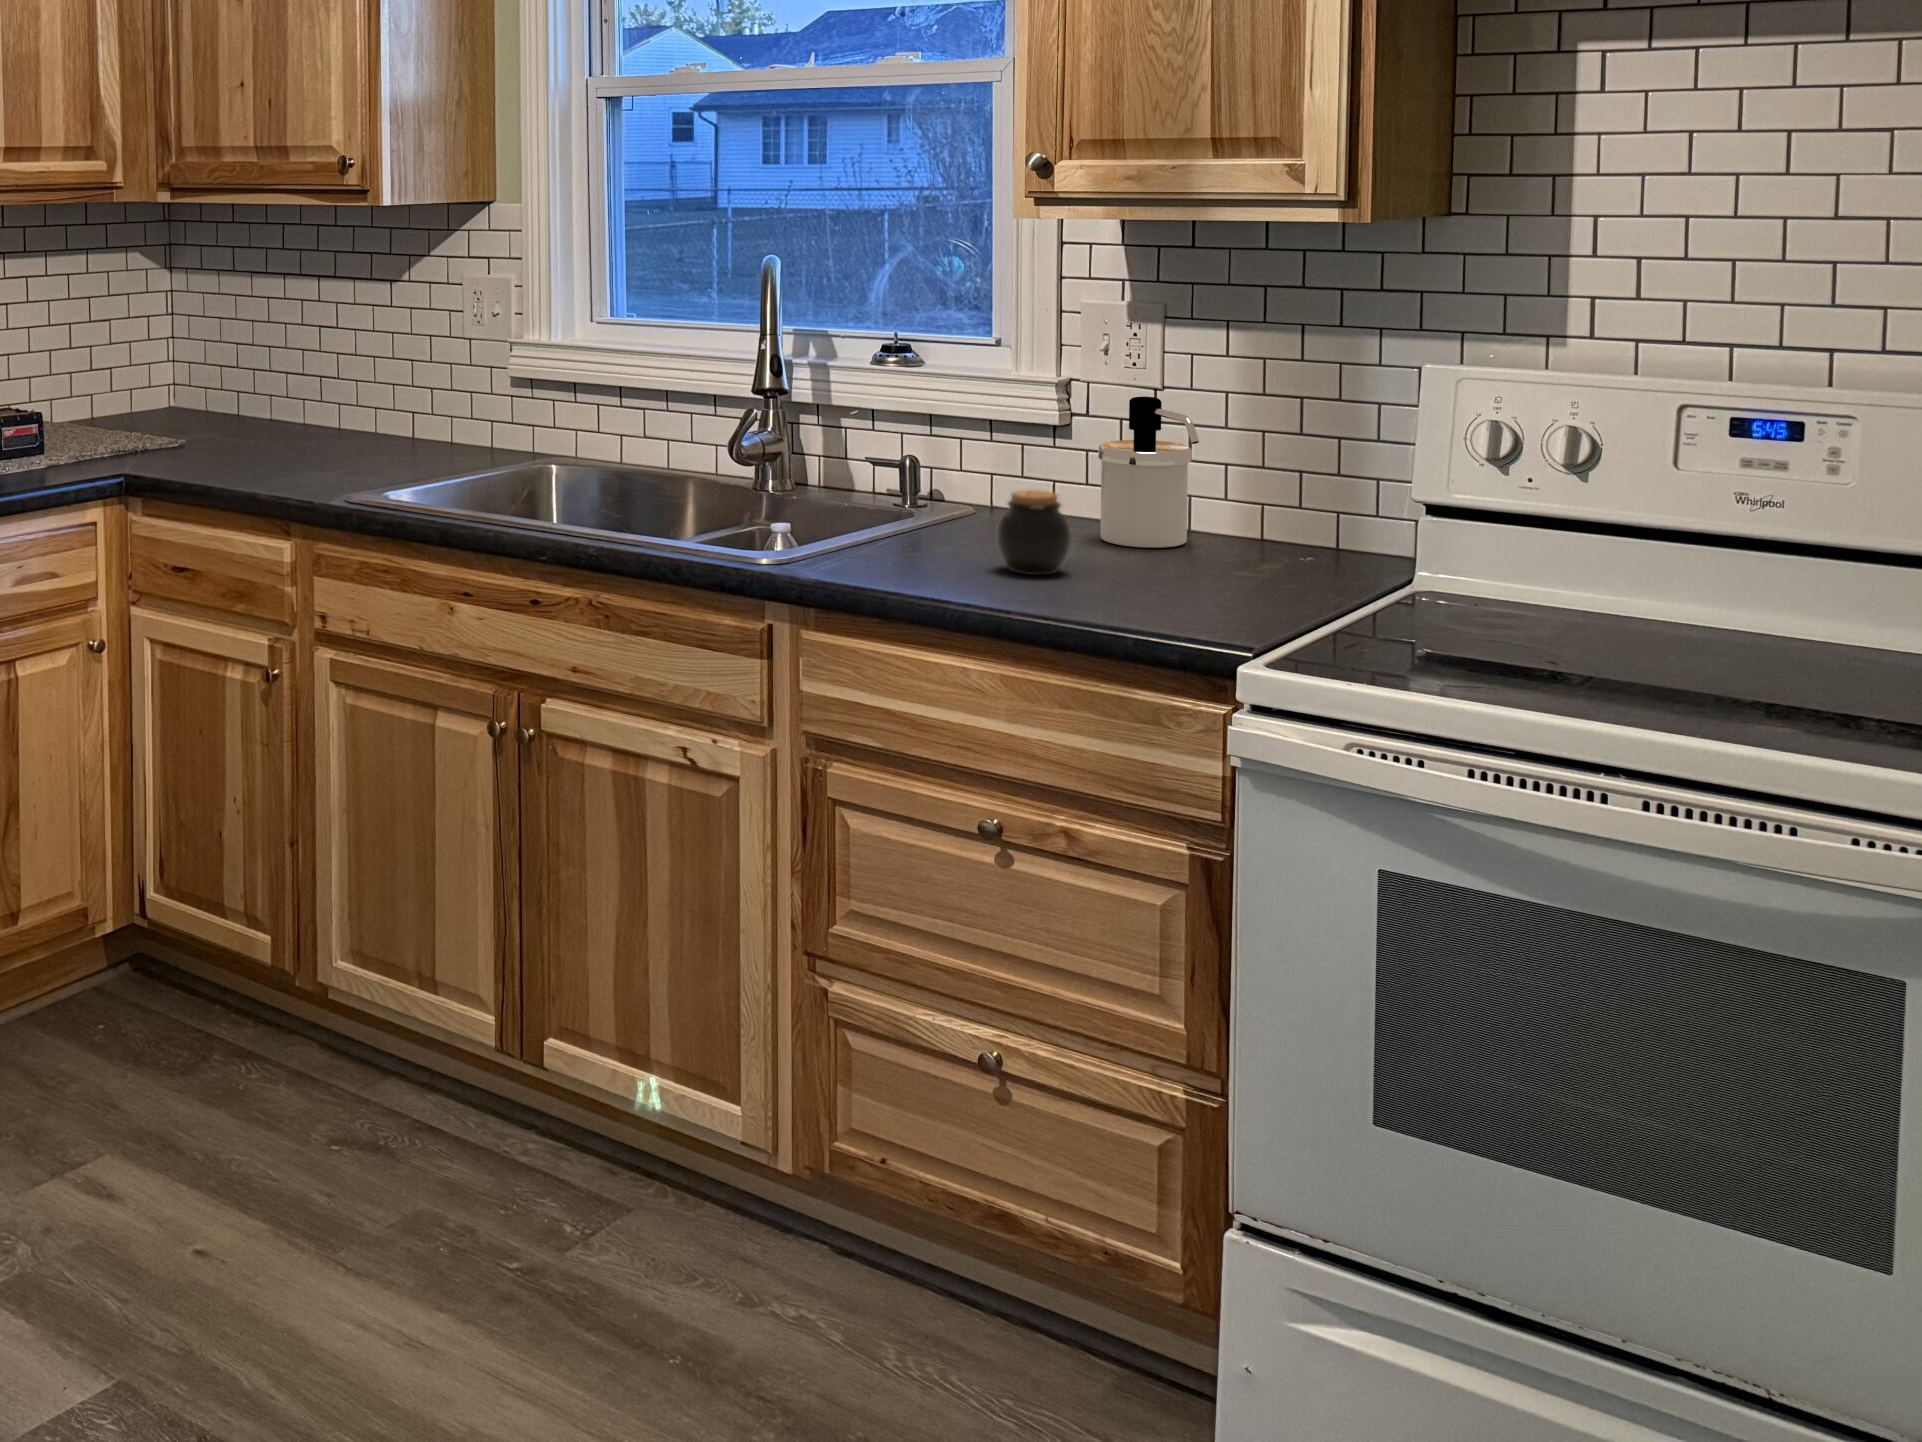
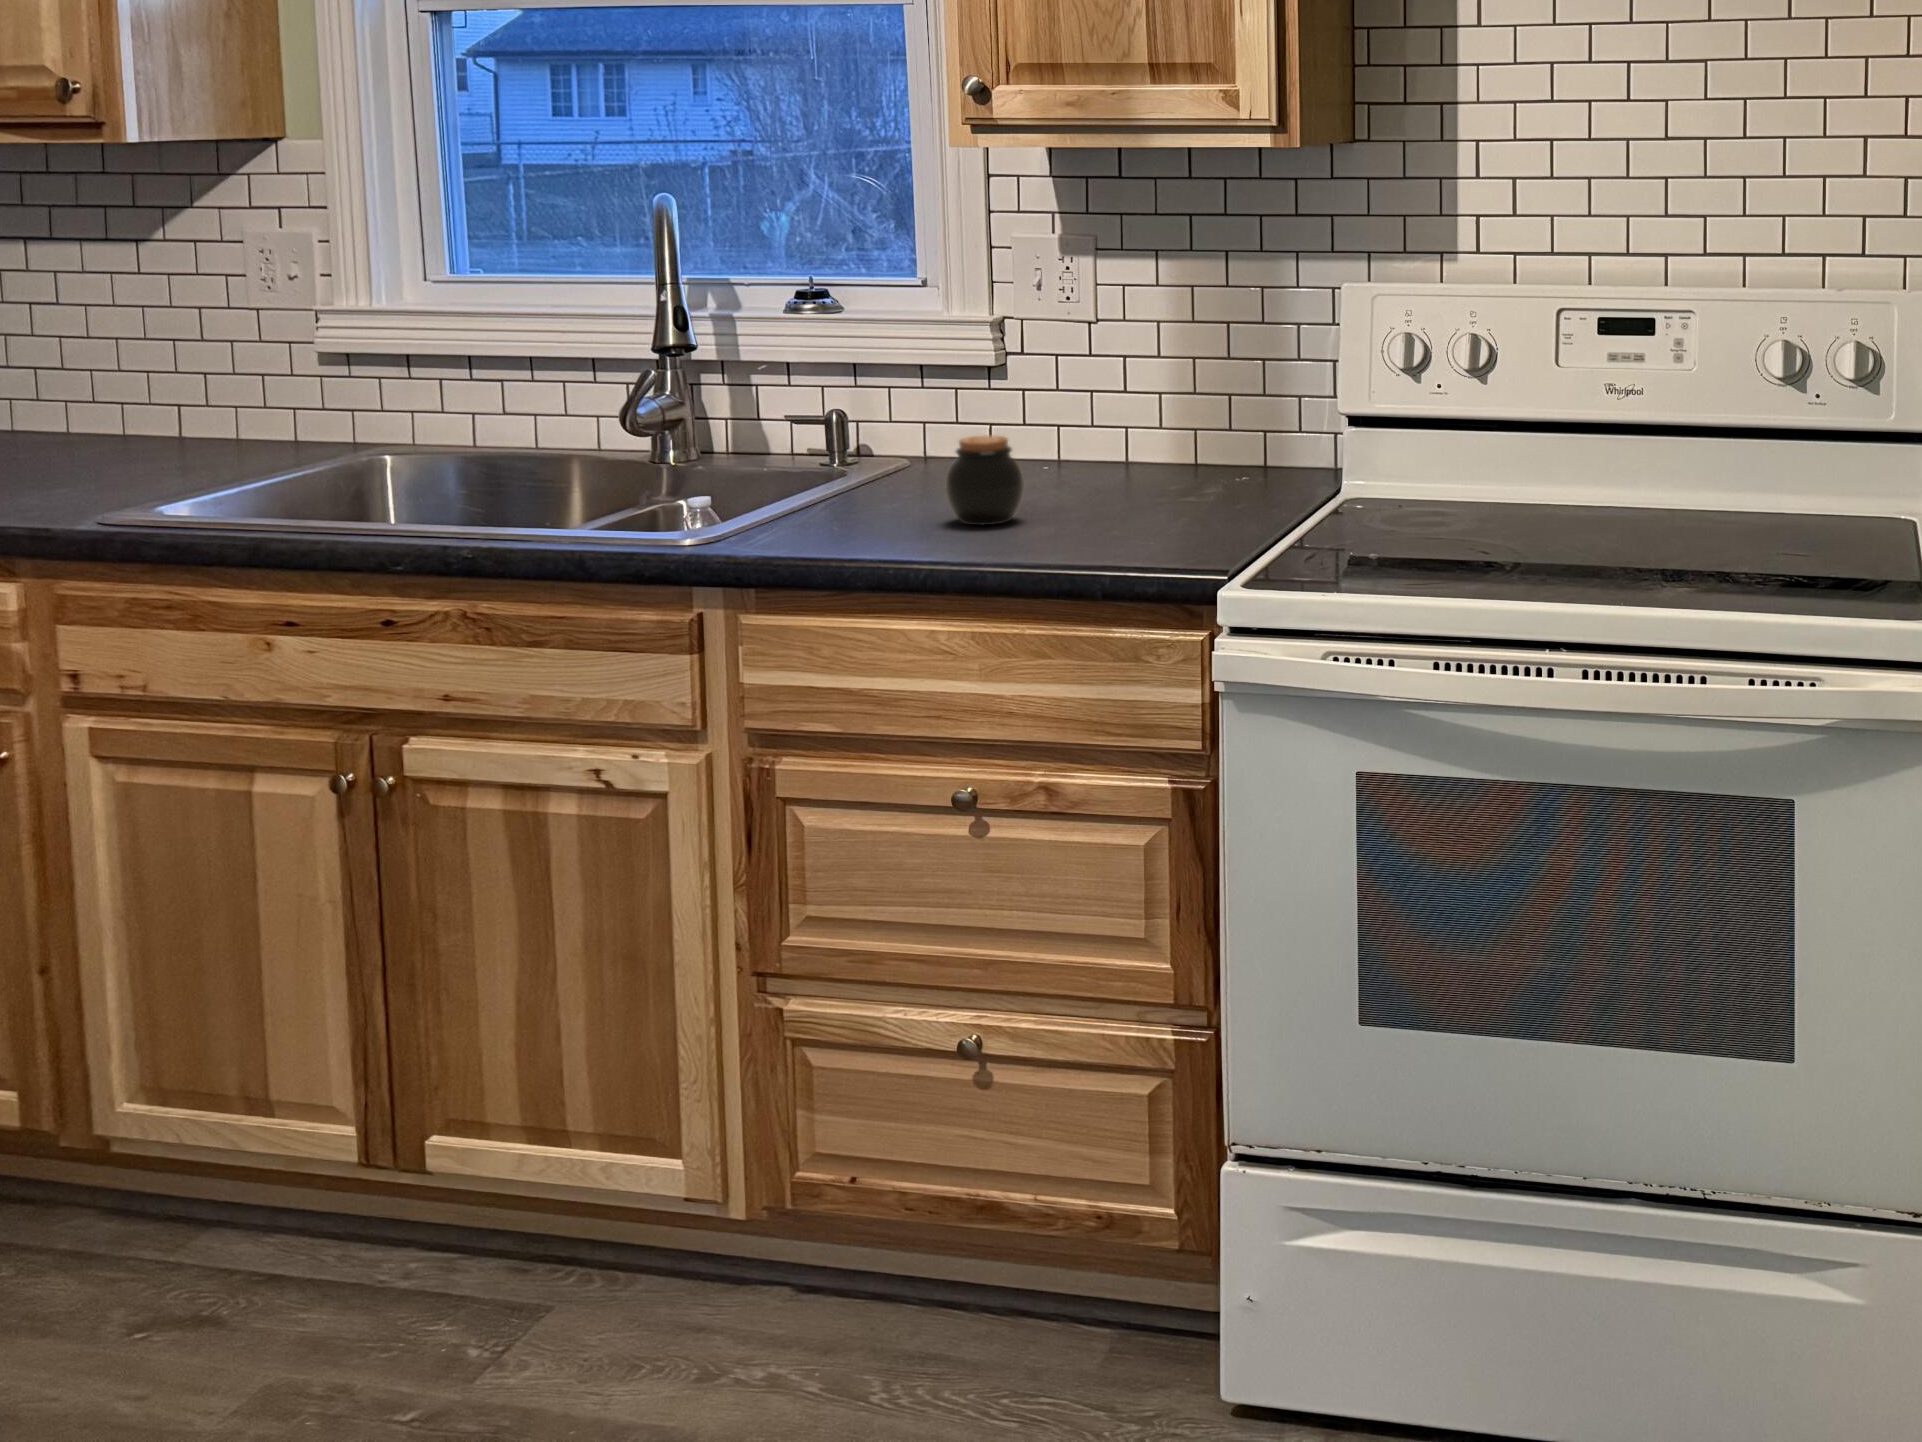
soap dispenser: present [1098,397,1199,548] -> none [1037,331,1141,487]

